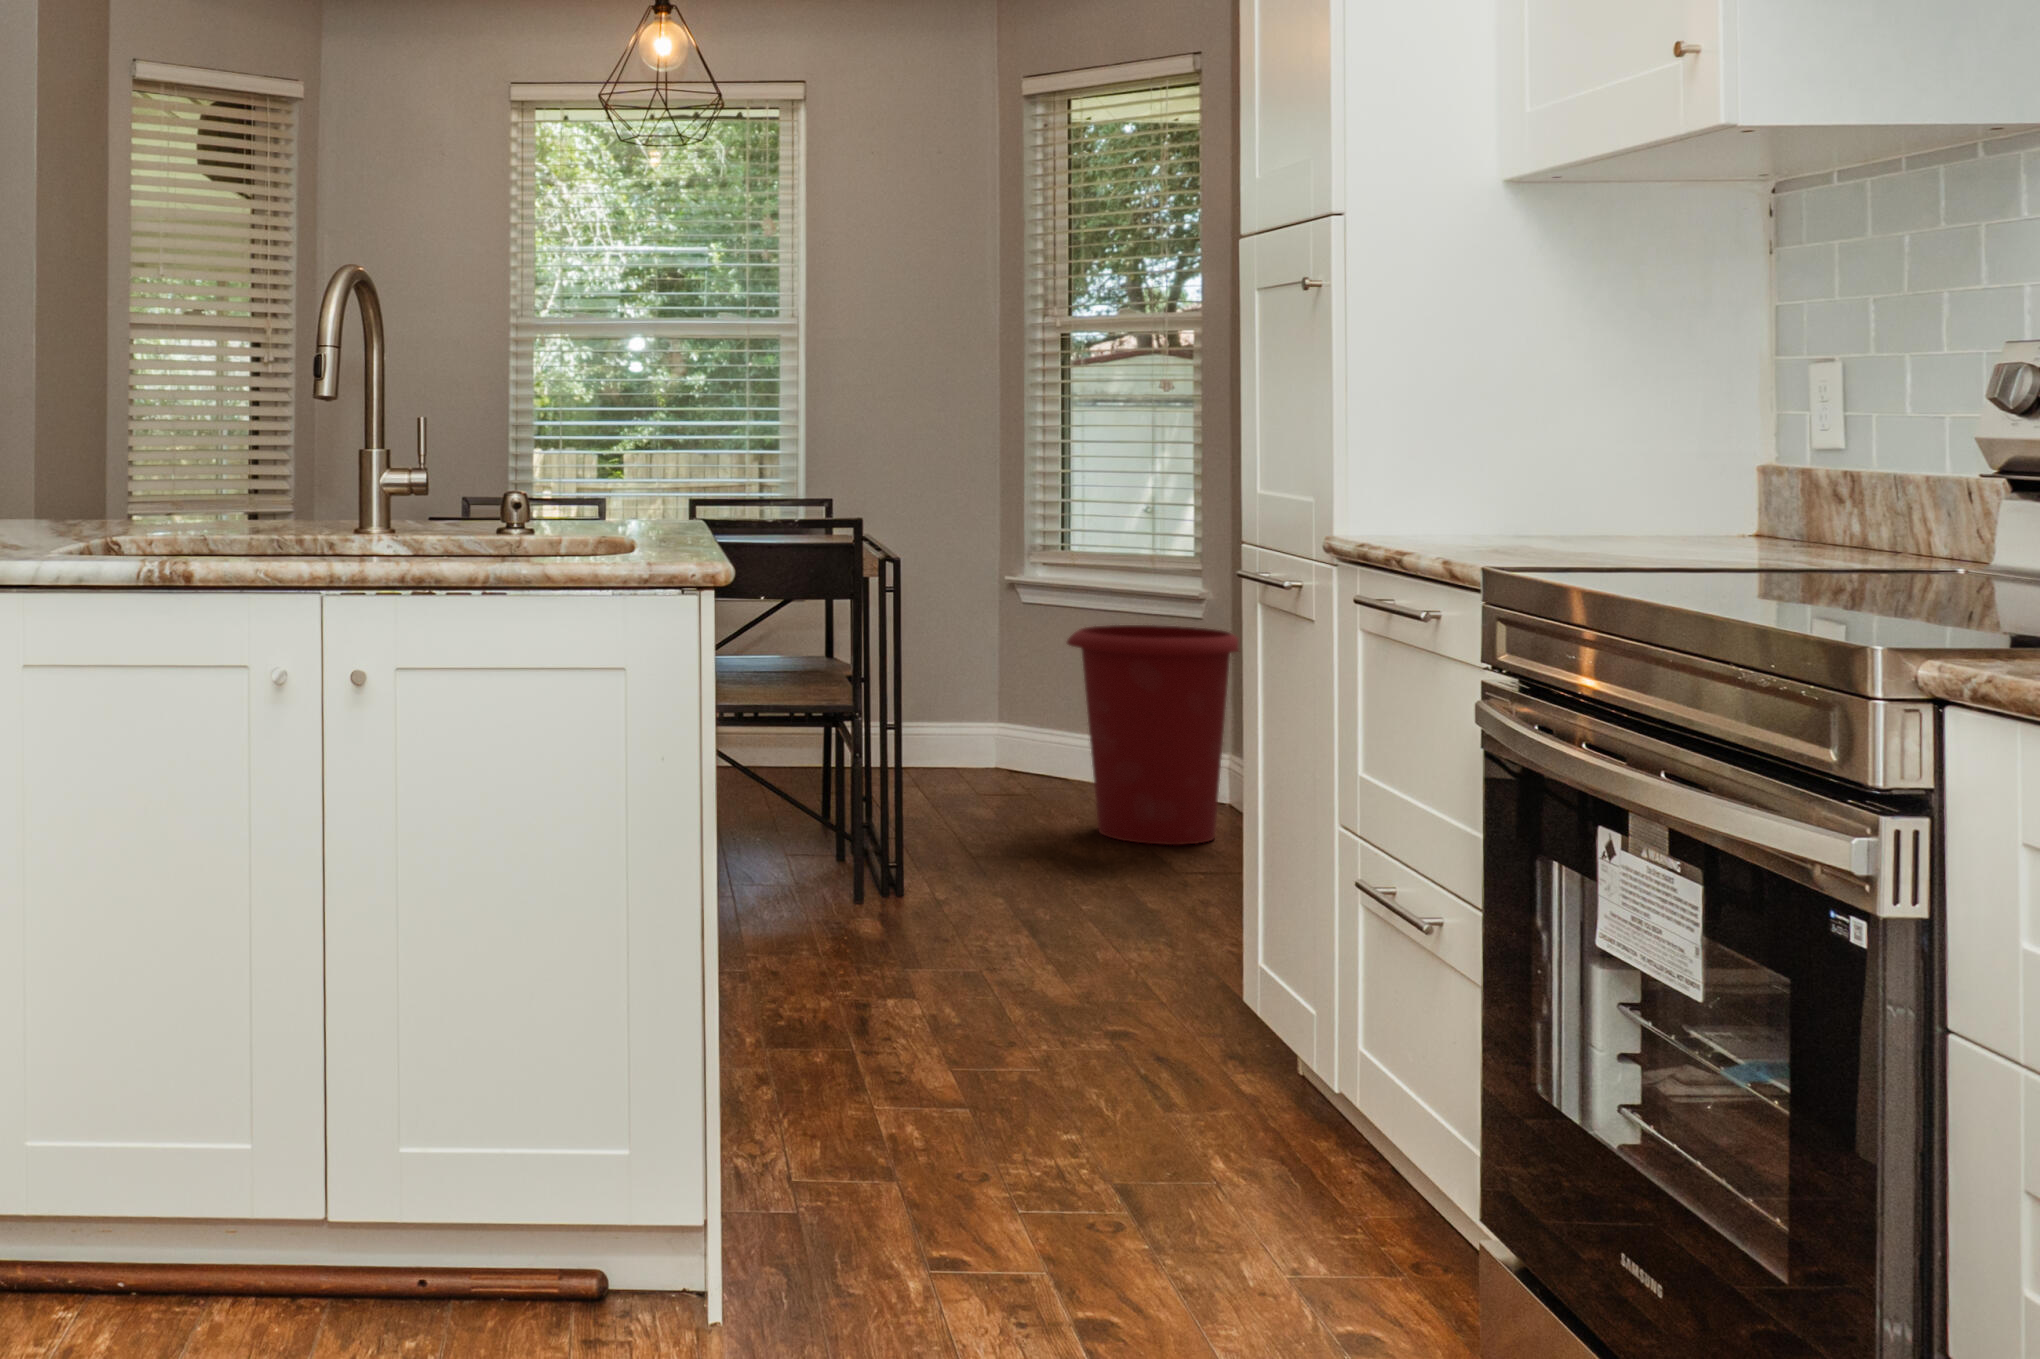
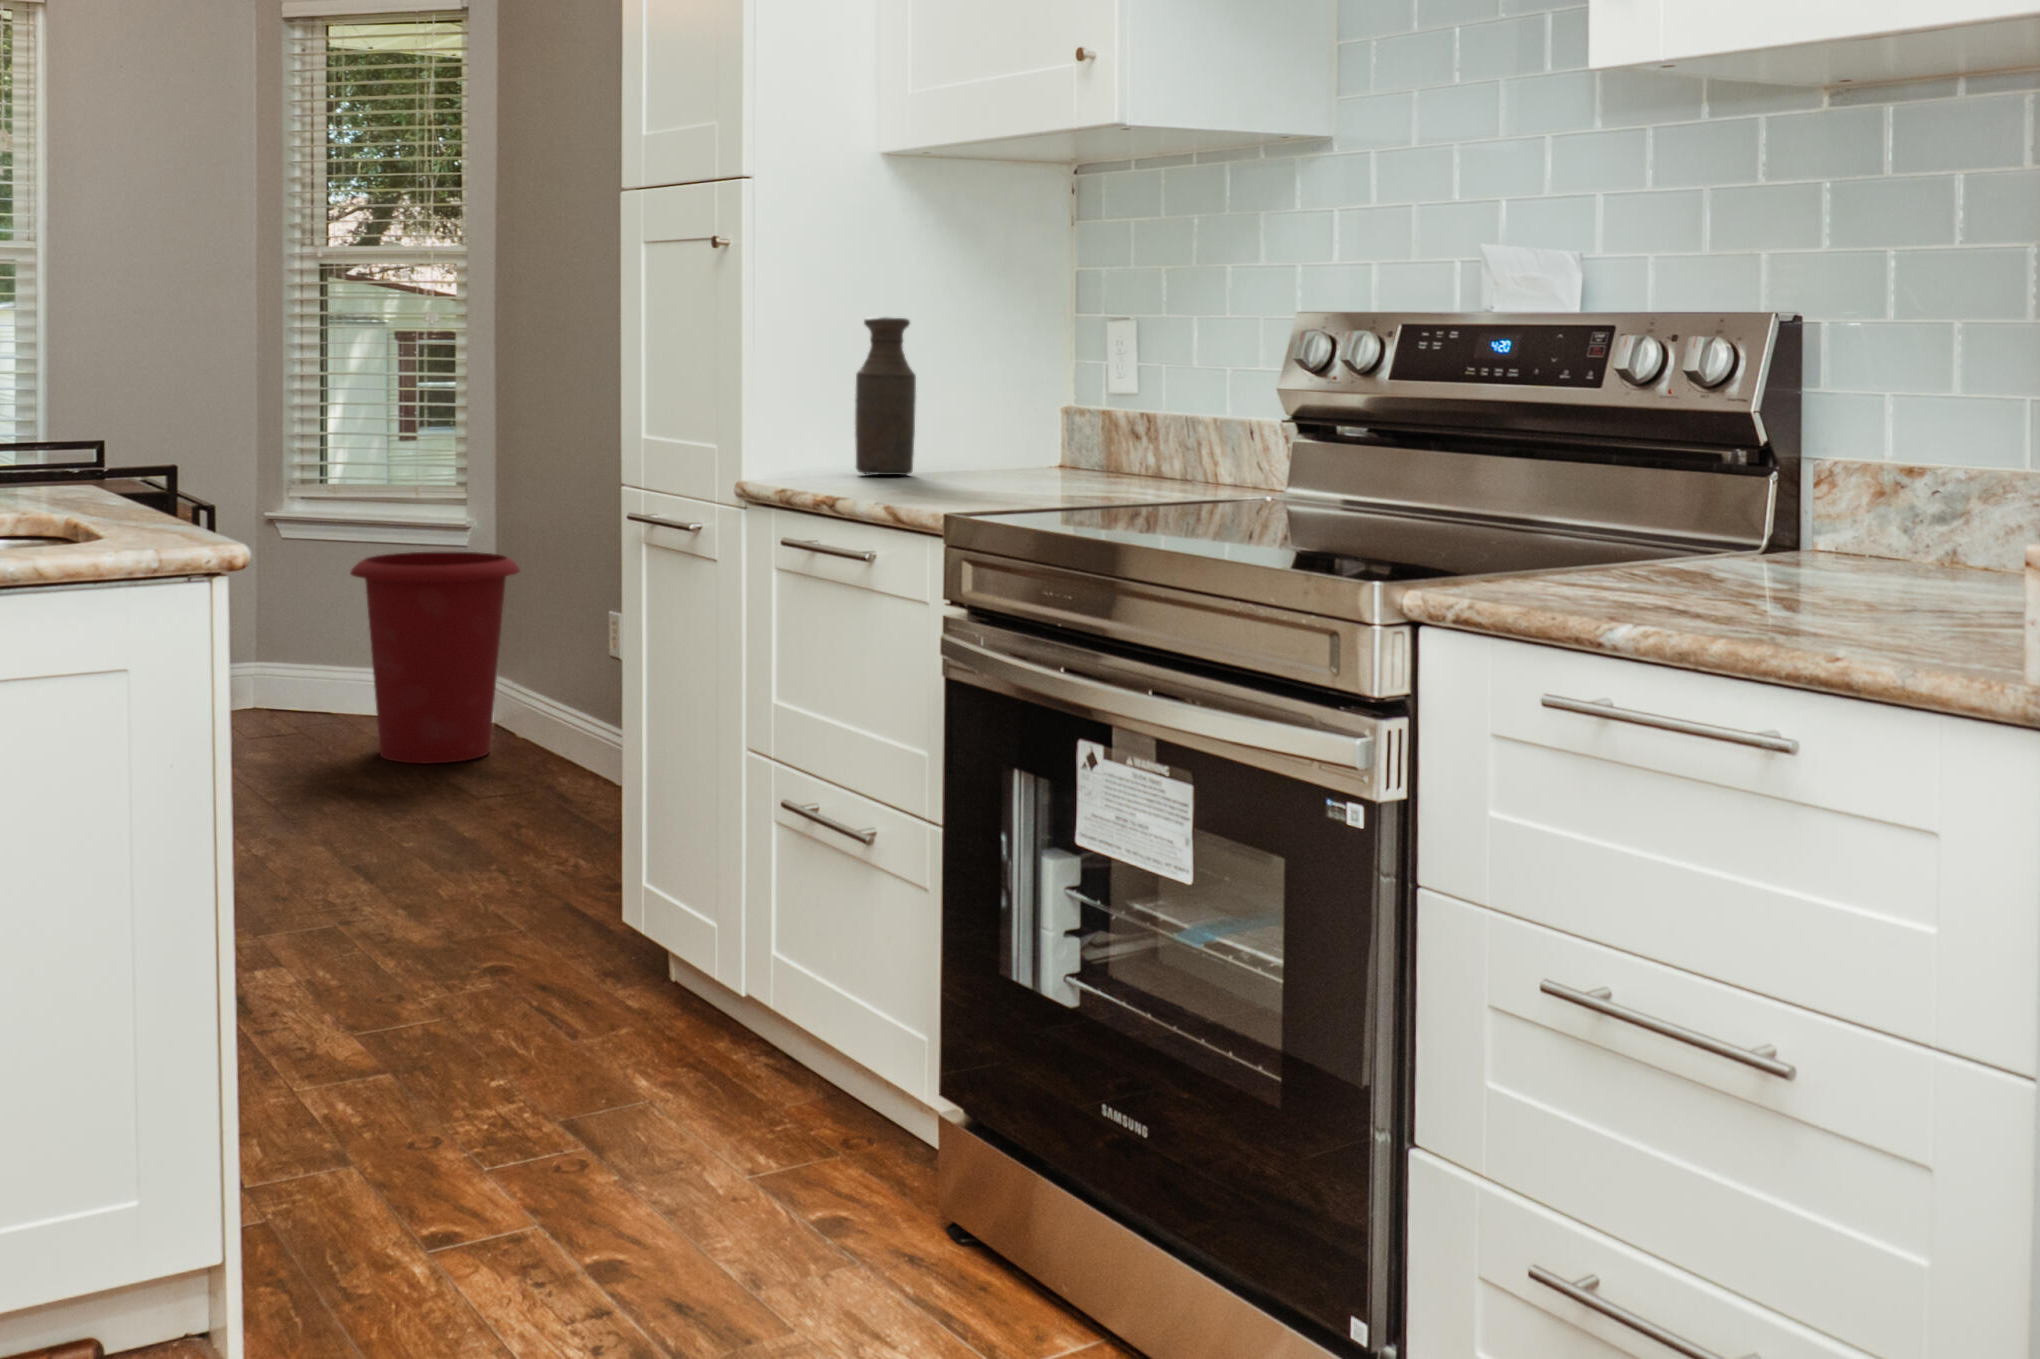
bottle: none [1473,360,1547,537] -> present [855,317,916,475]

